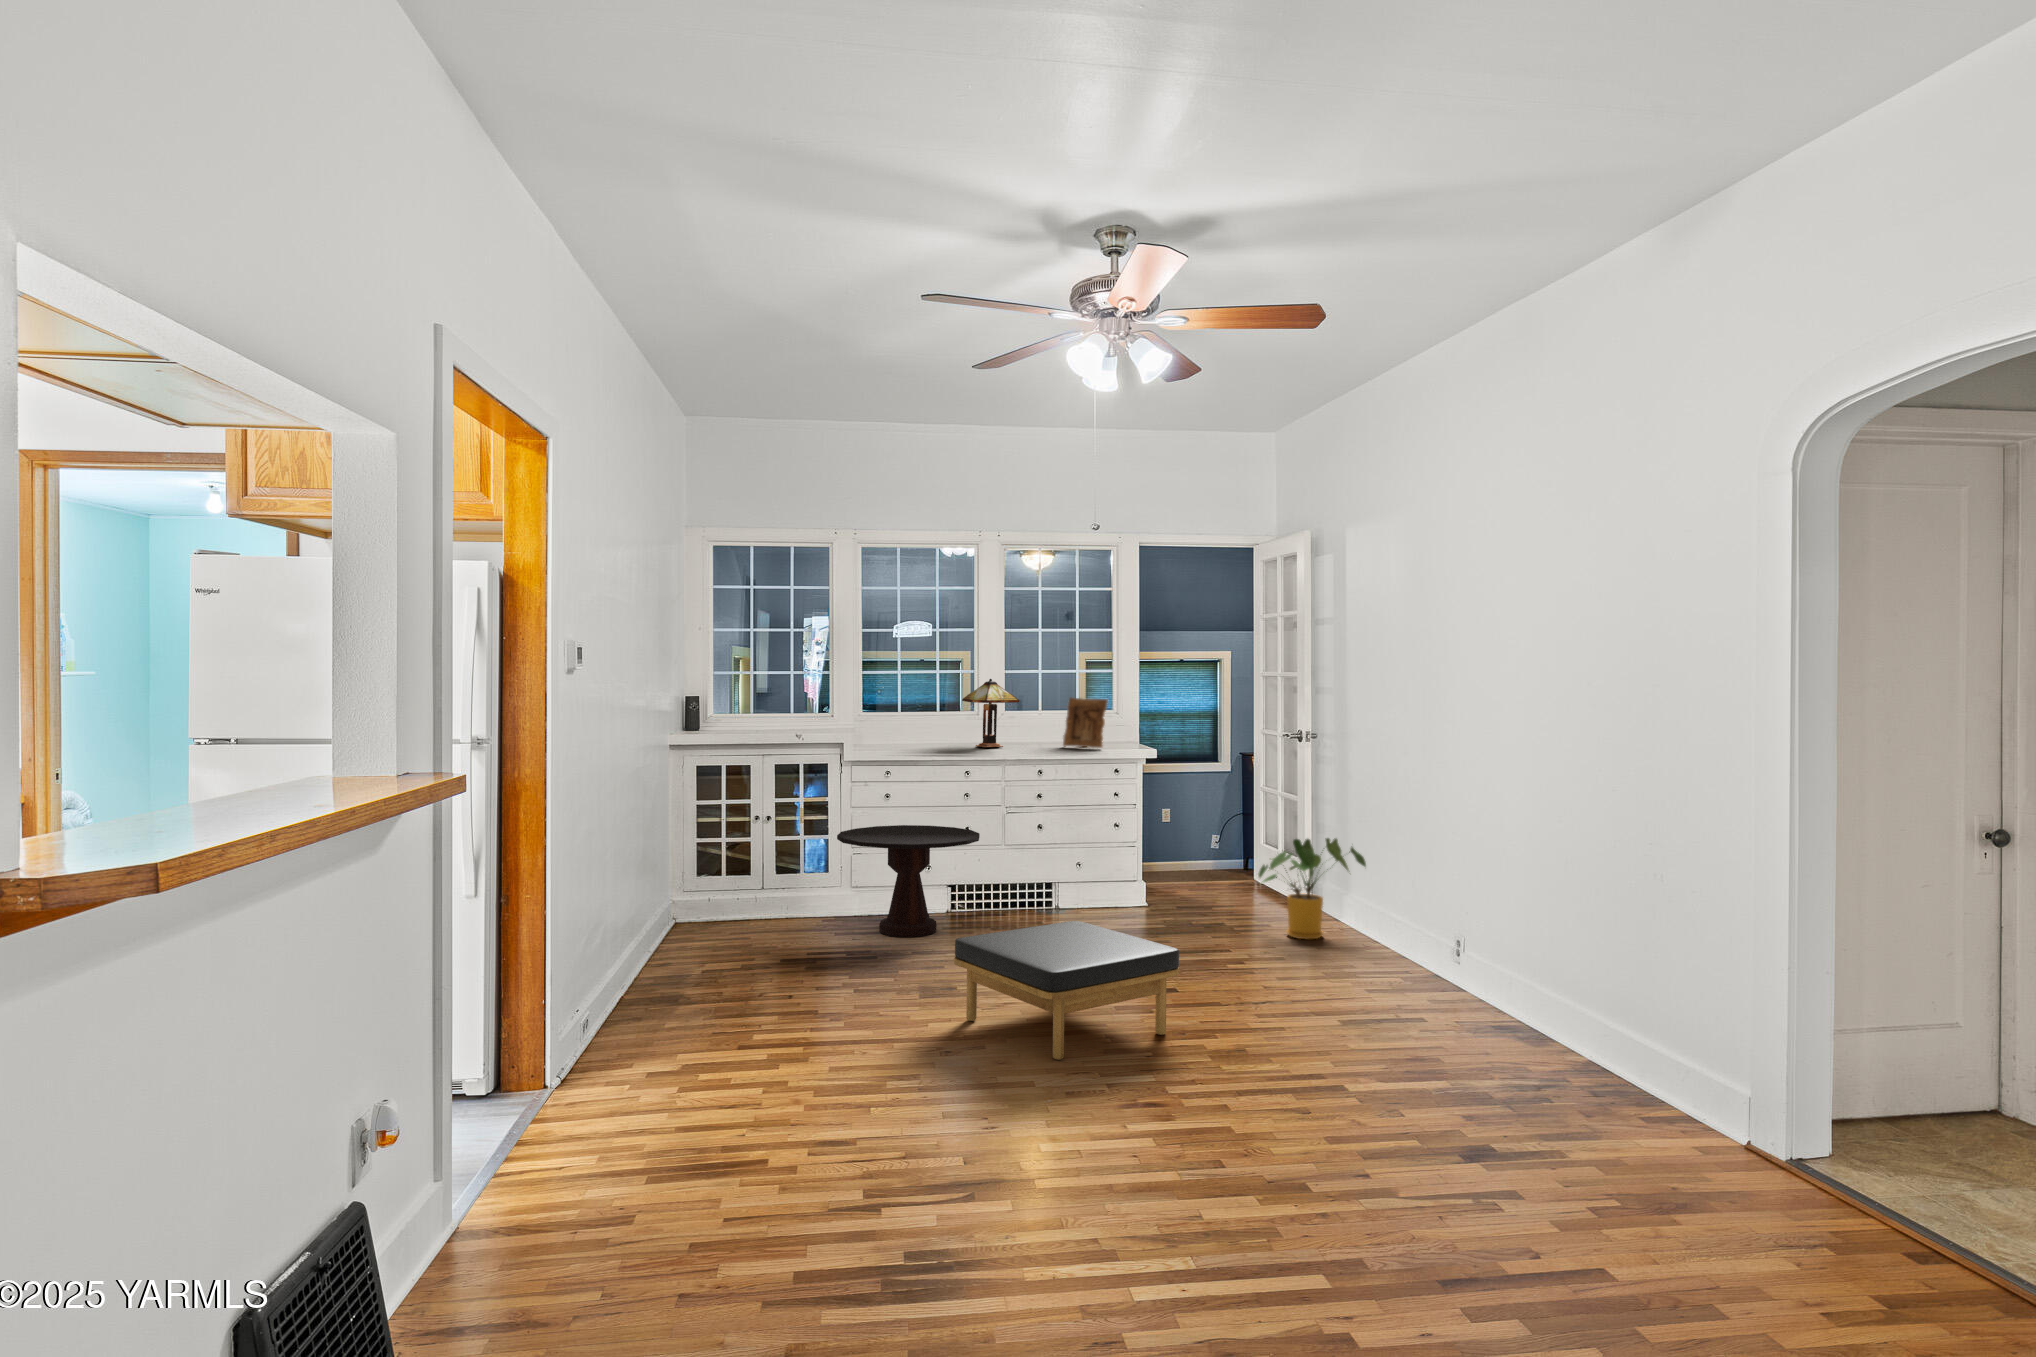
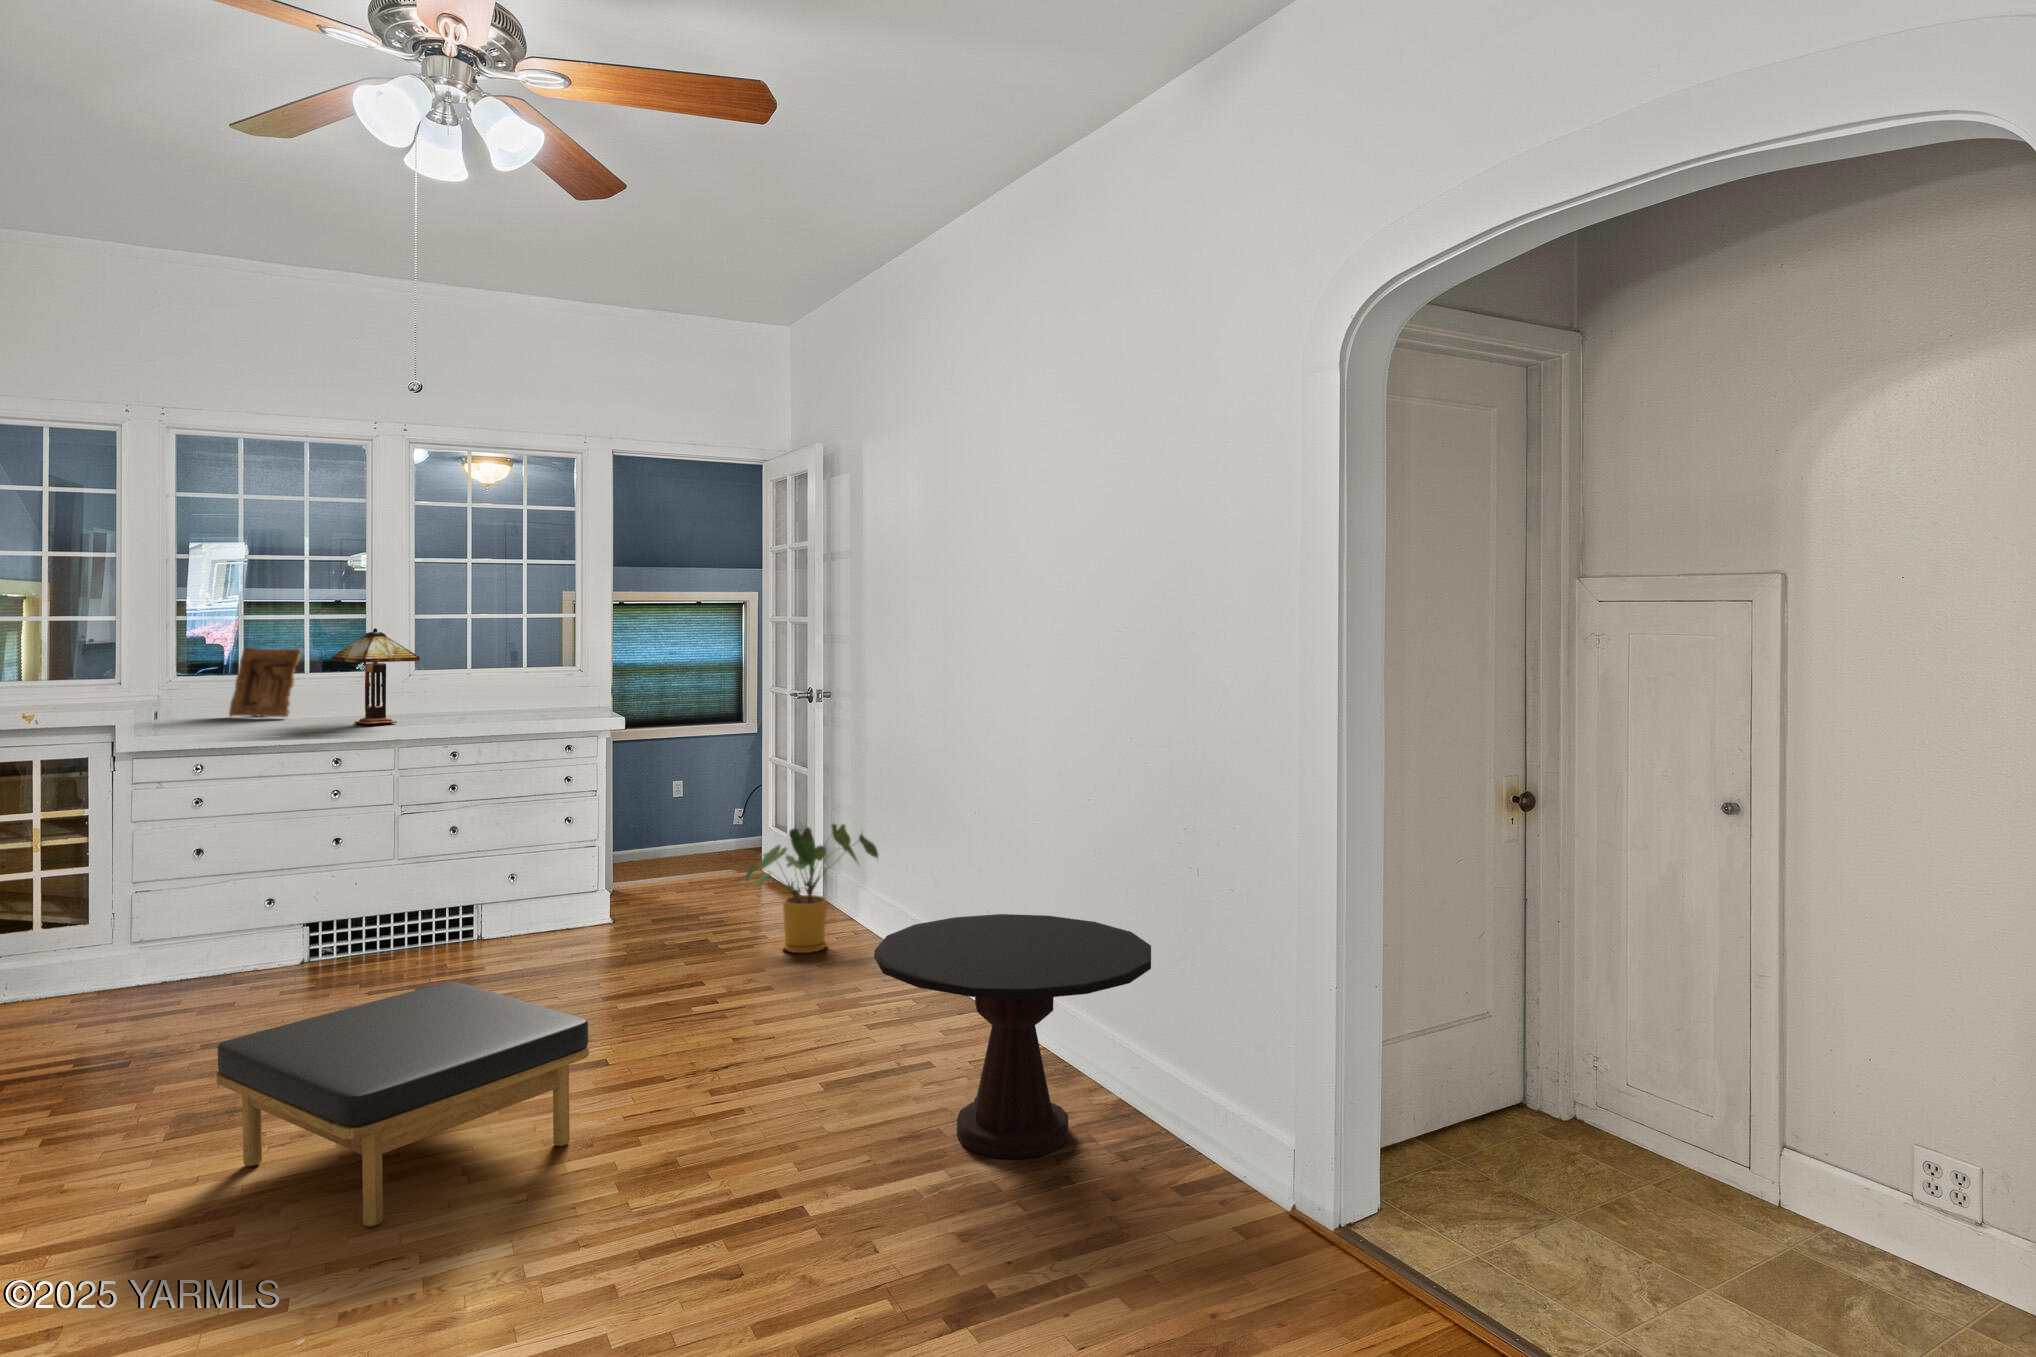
picture frame: present [1063,698,1108,748] -> present [229,647,302,717]
side table: present [837,825,980,937] -> present [874,914,1151,1159]

